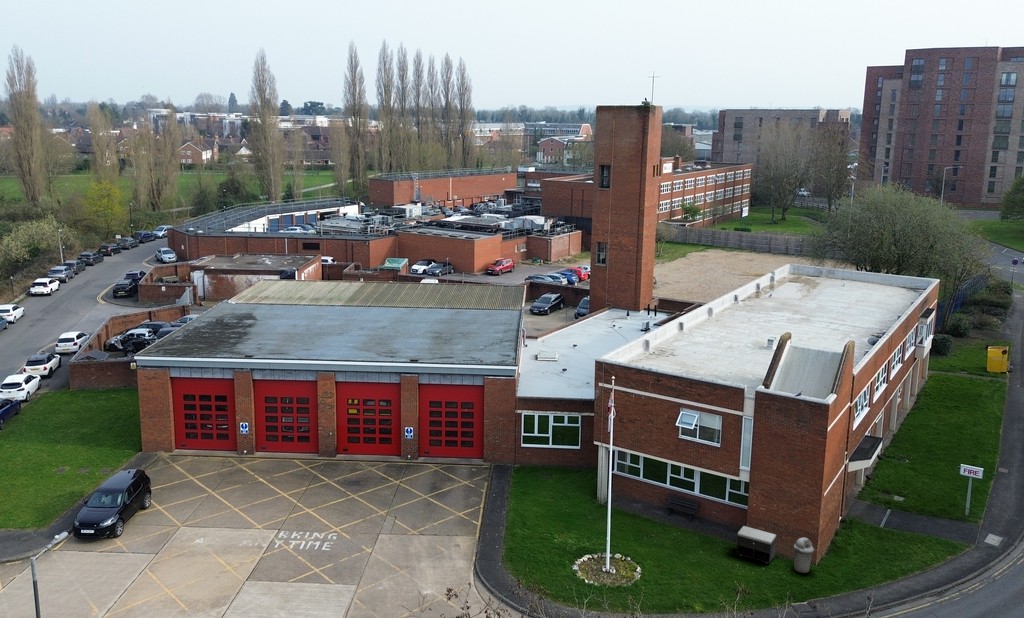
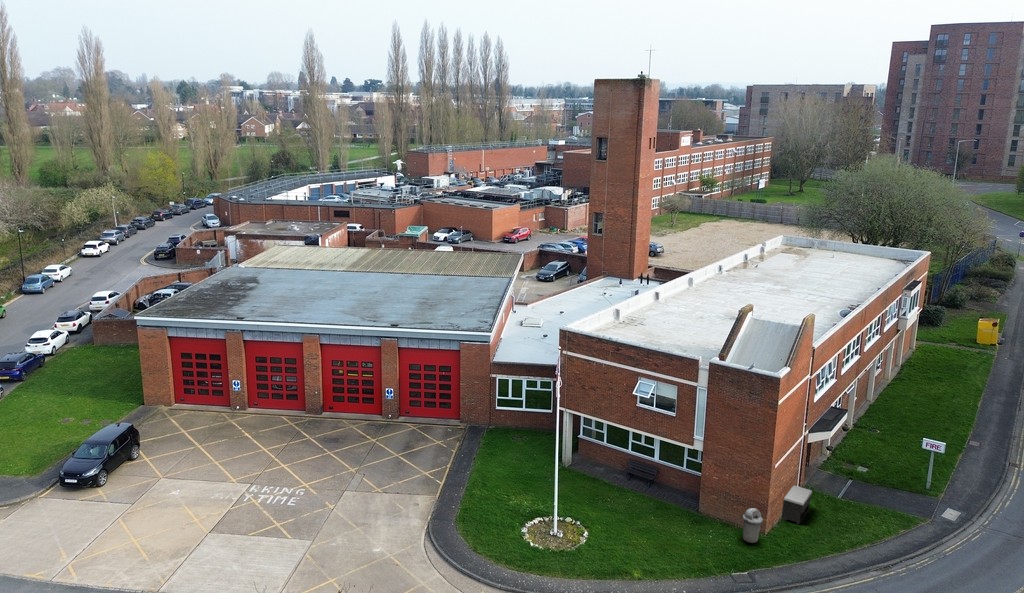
storage bench: present [736,526,776,564] -> present [782,485,812,524]

